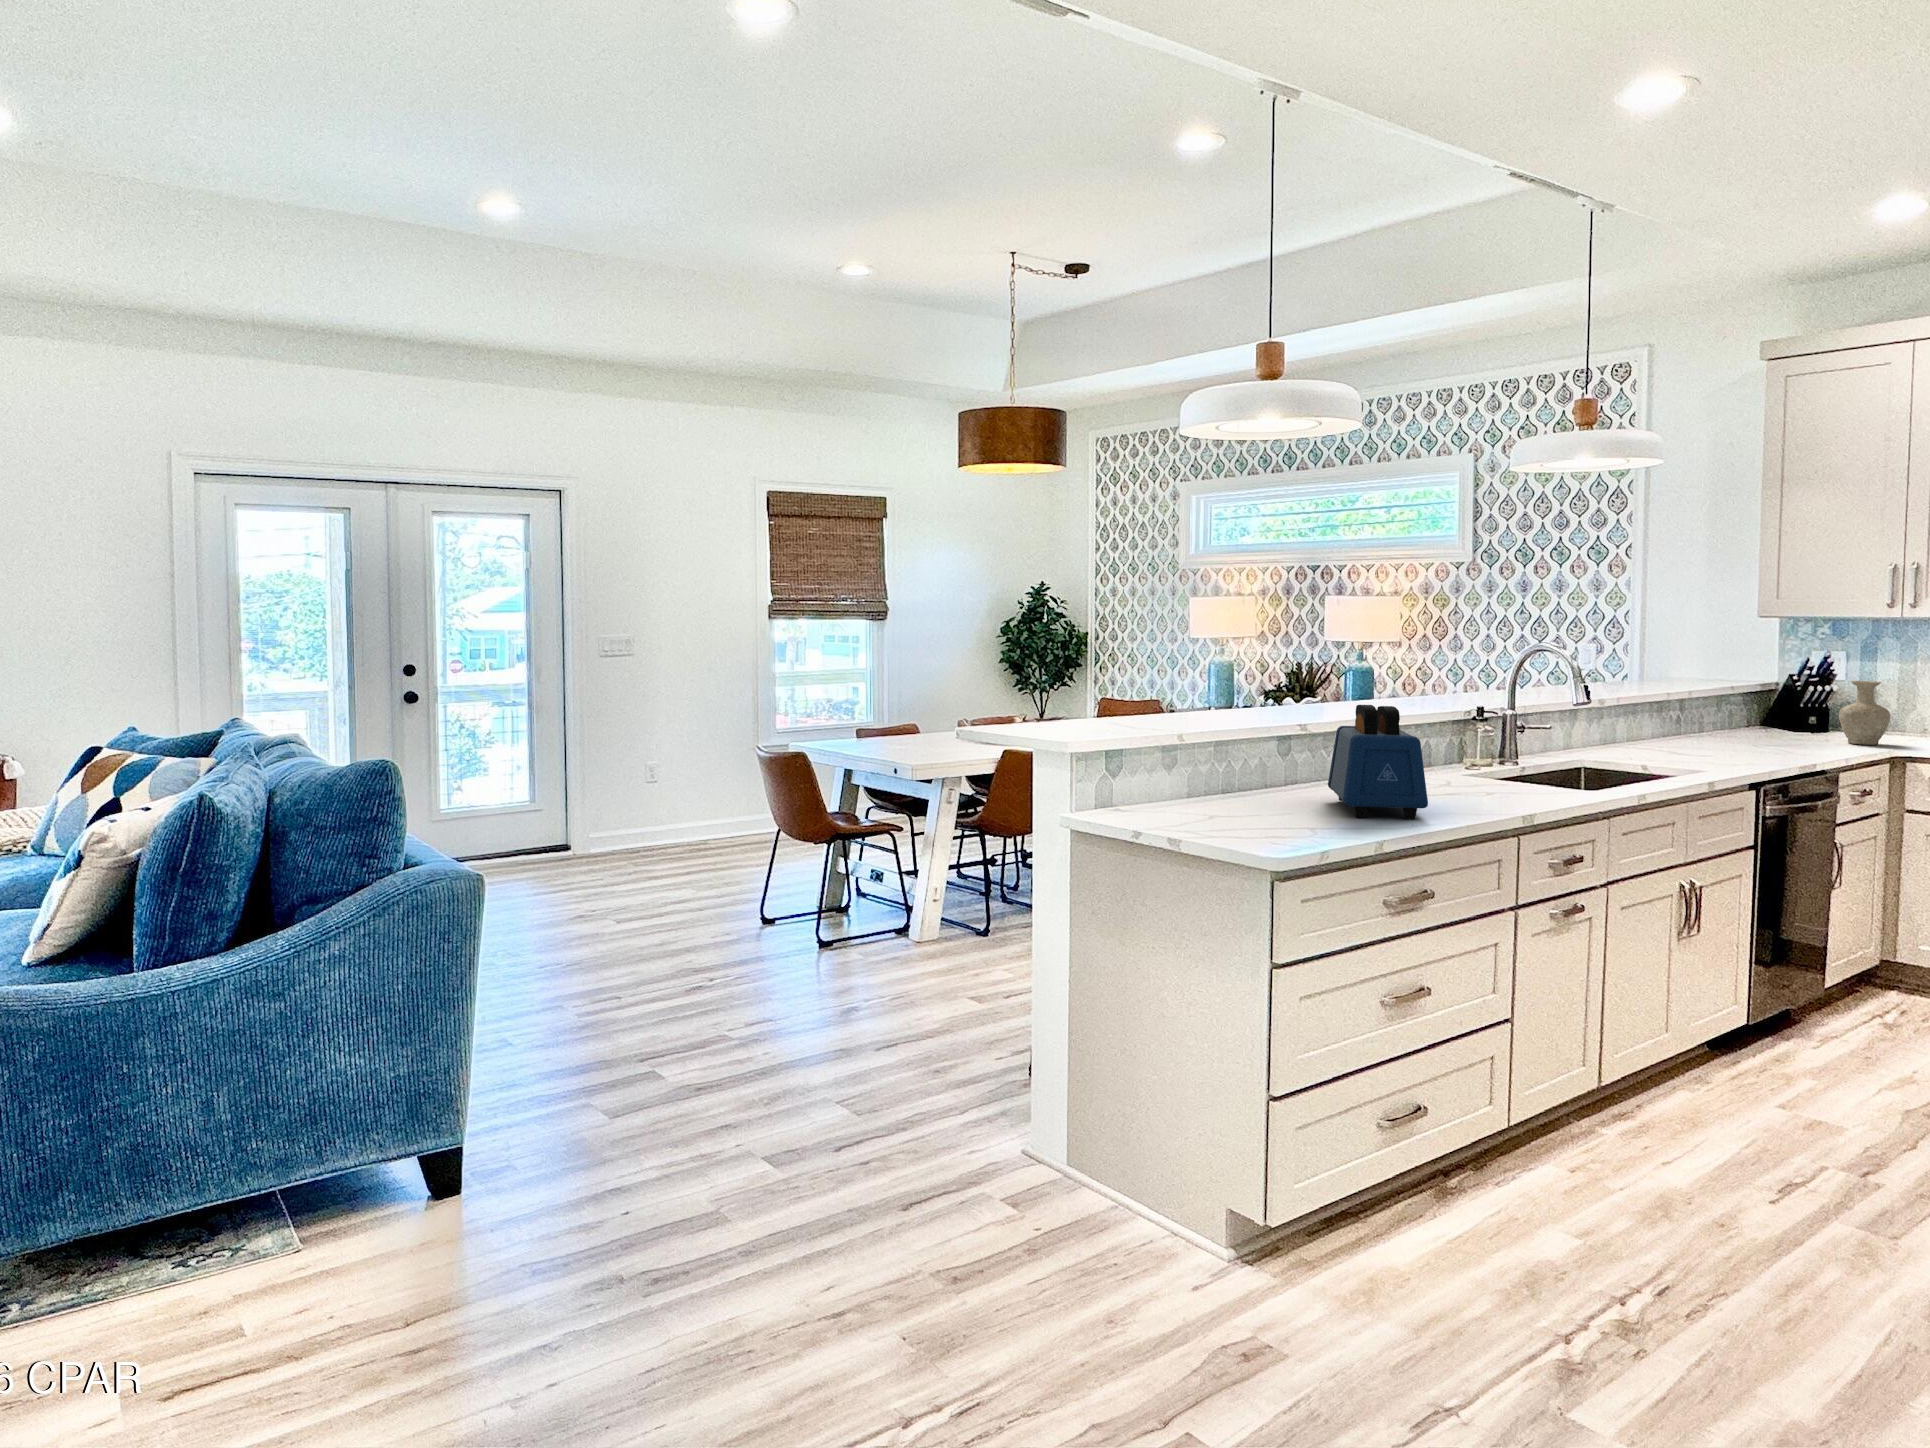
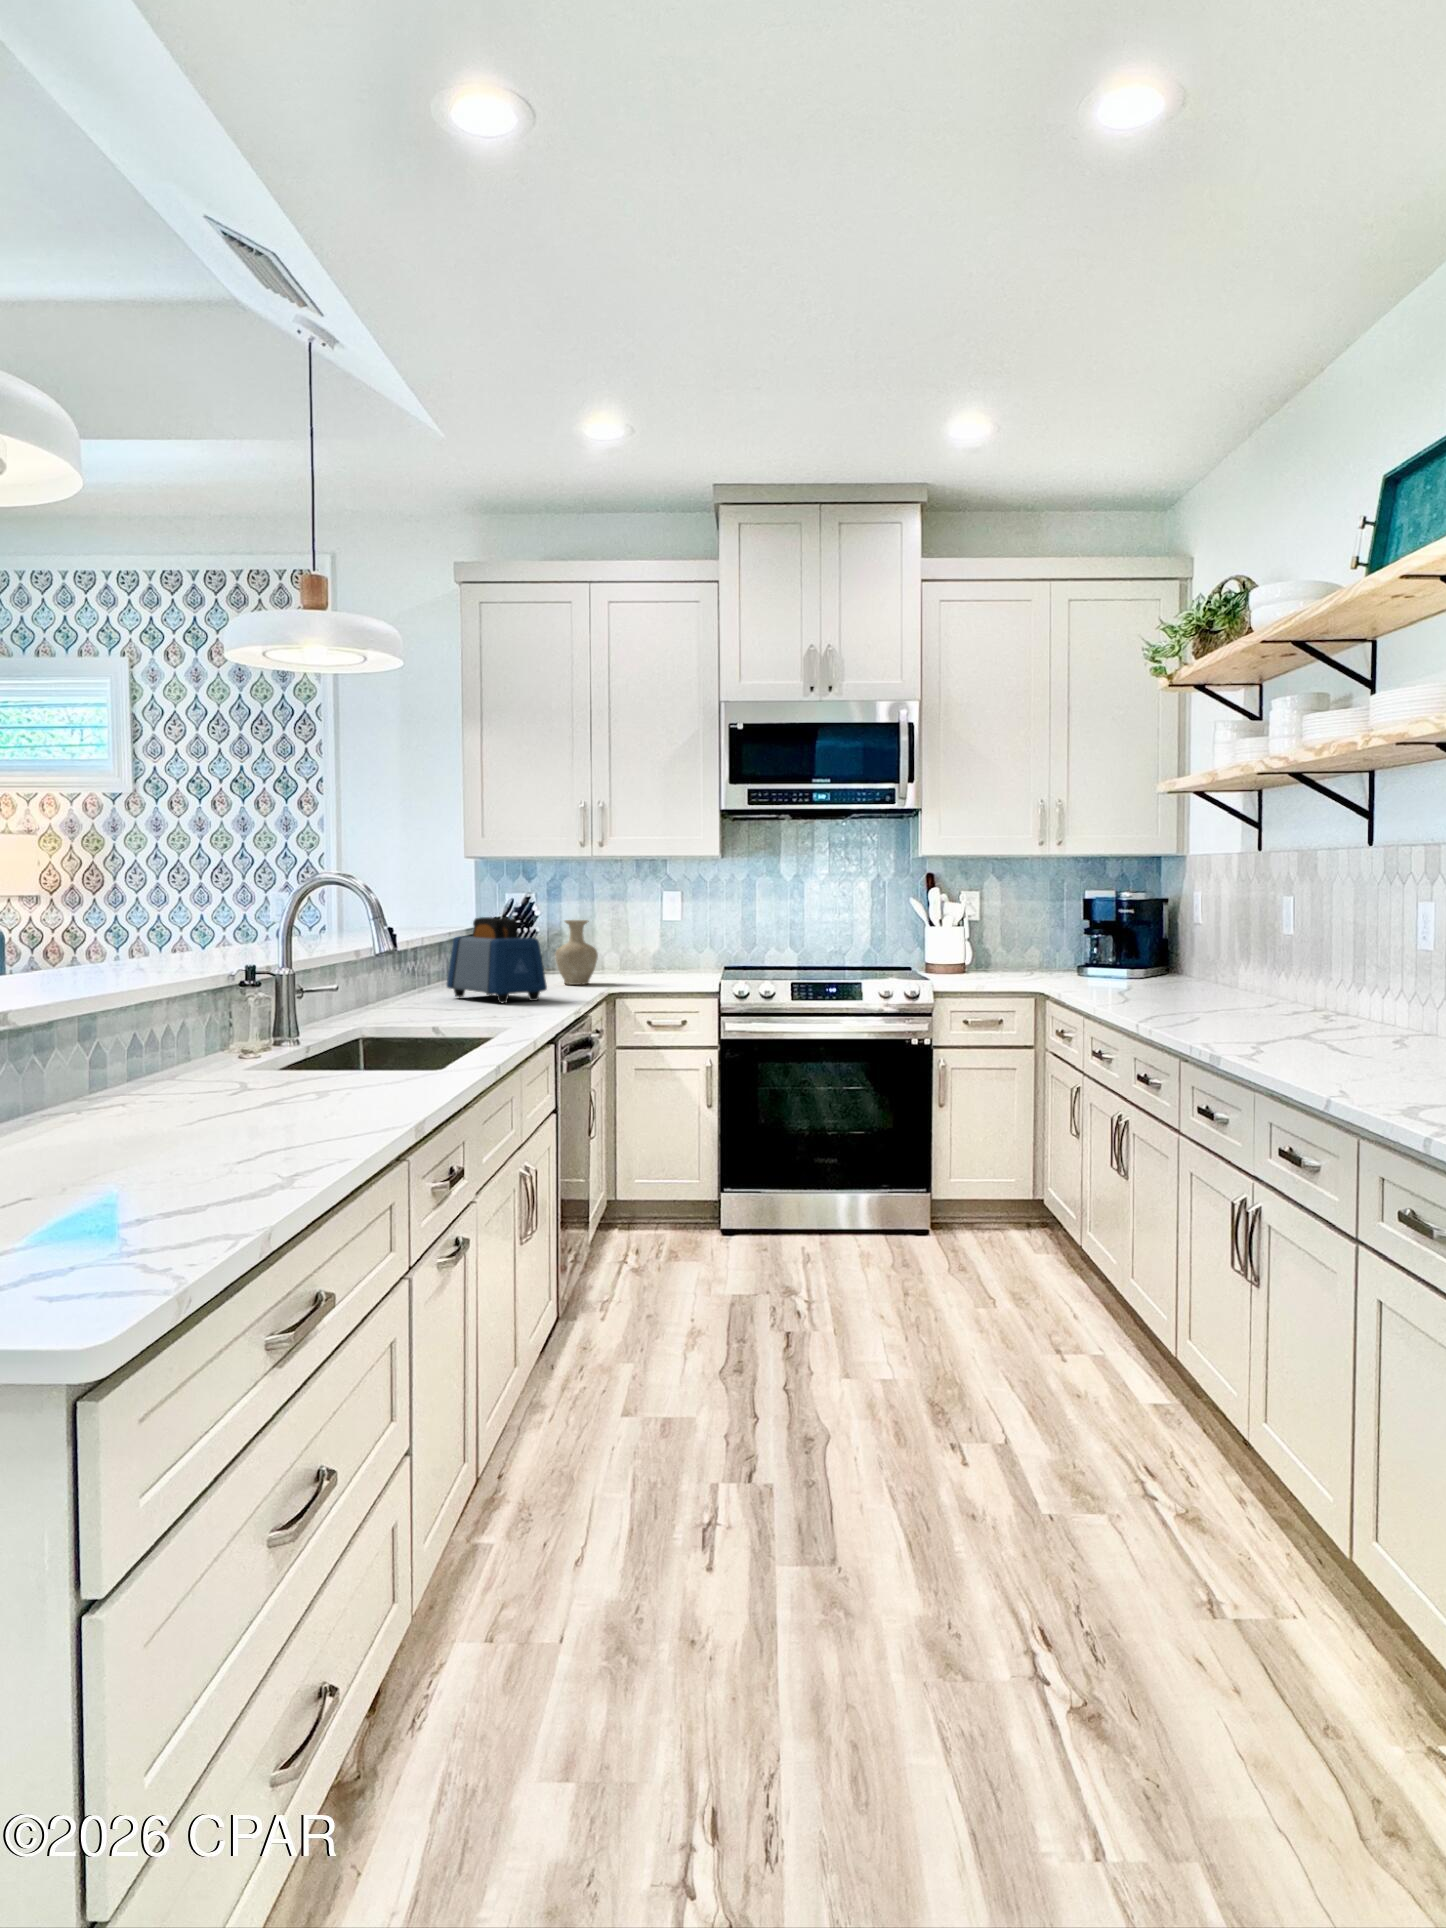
toaster: present [1328,705,1428,819] -> present [447,917,547,1003]

